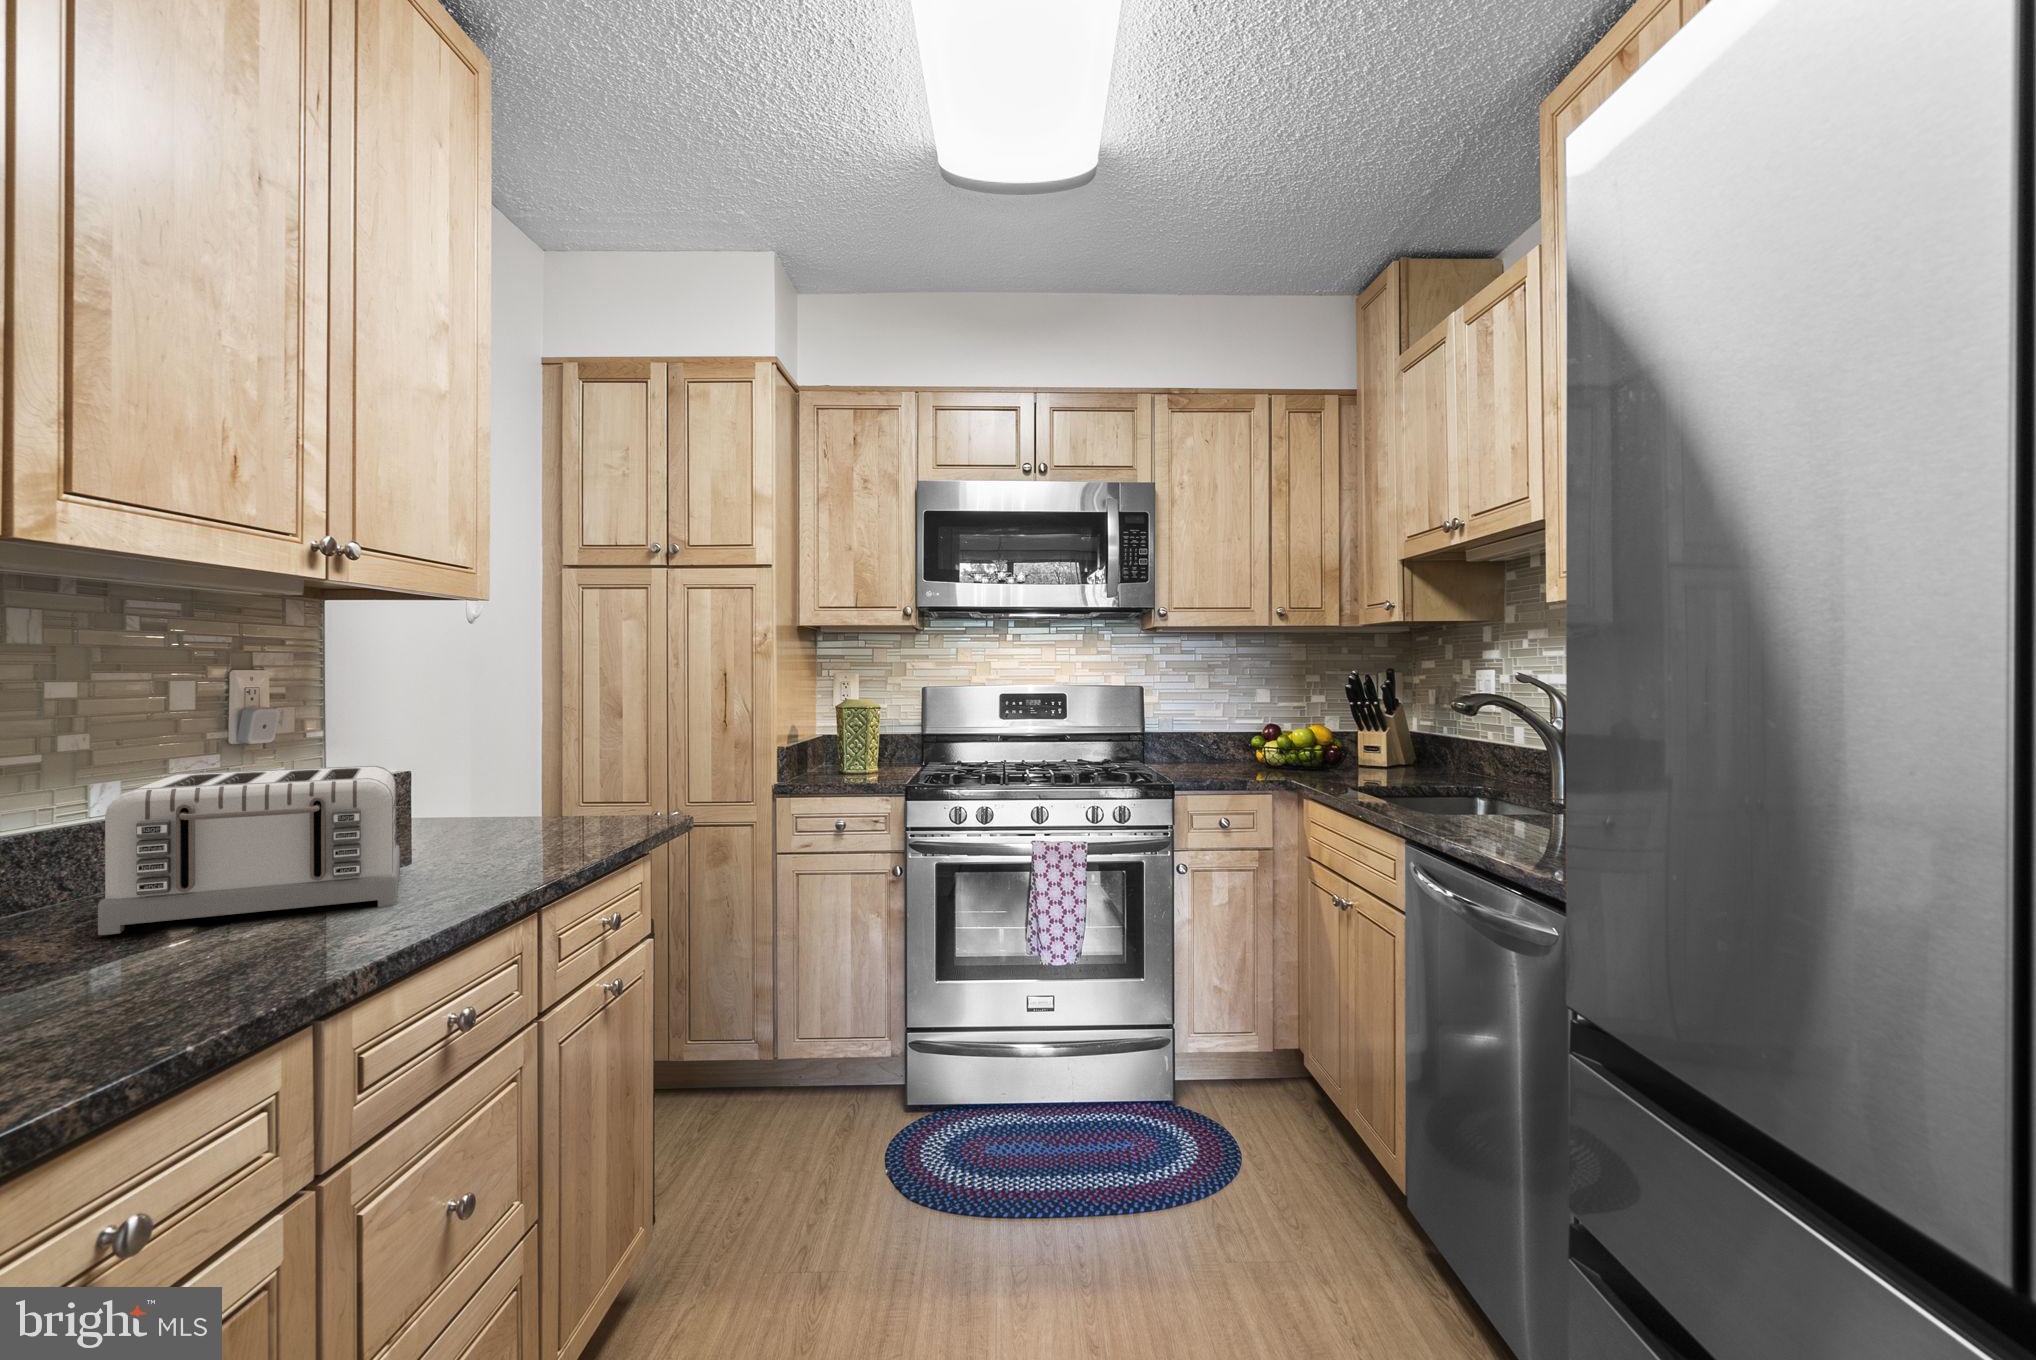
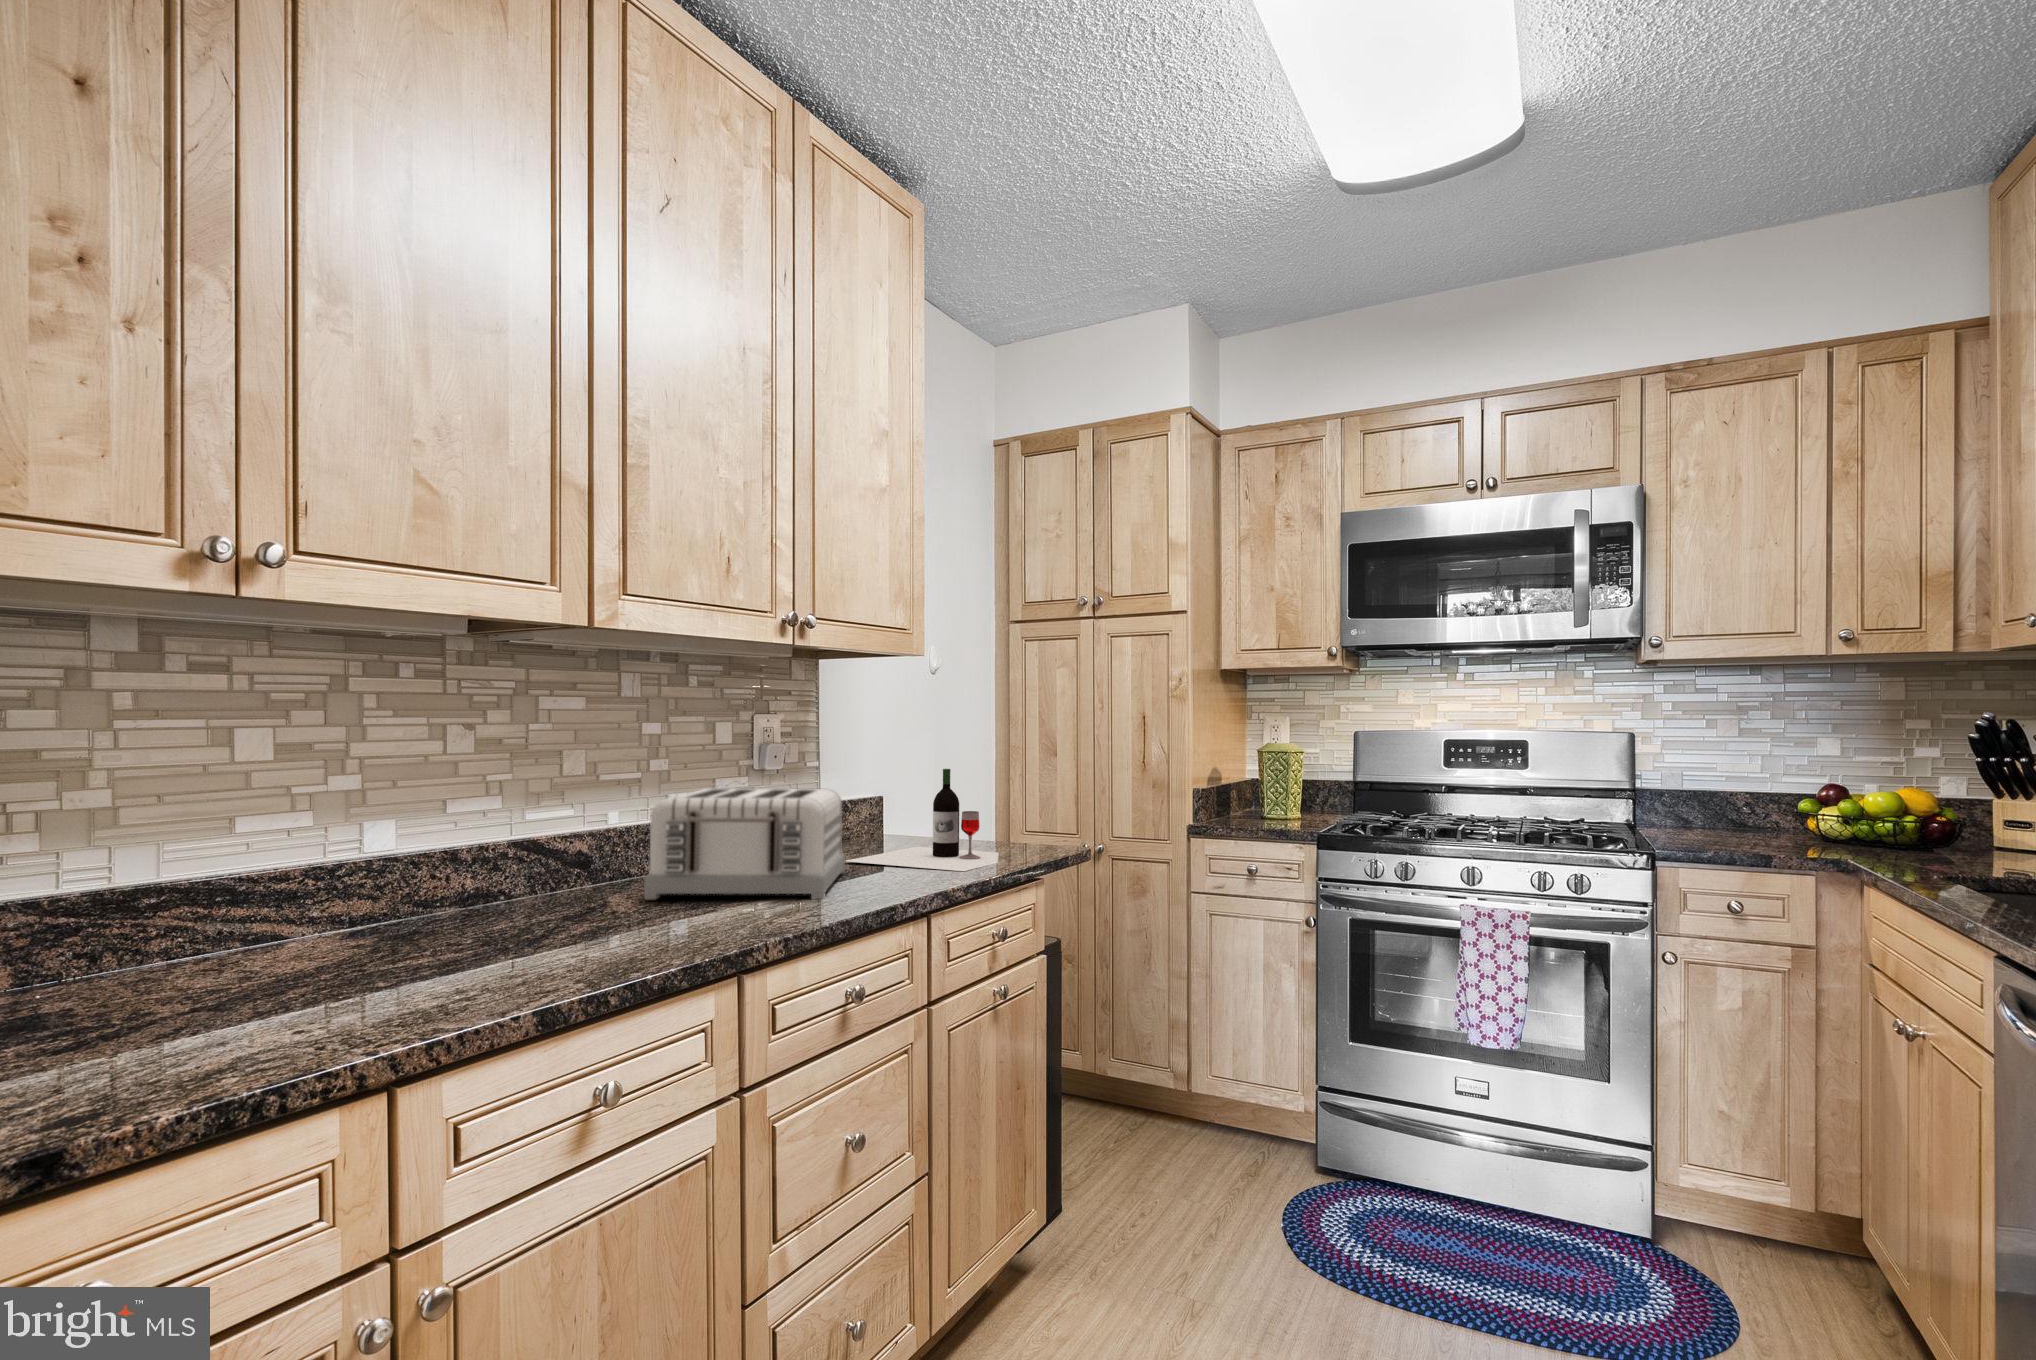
wine bottle: none [387,735,627,855] -> present [846,769,999,871]

